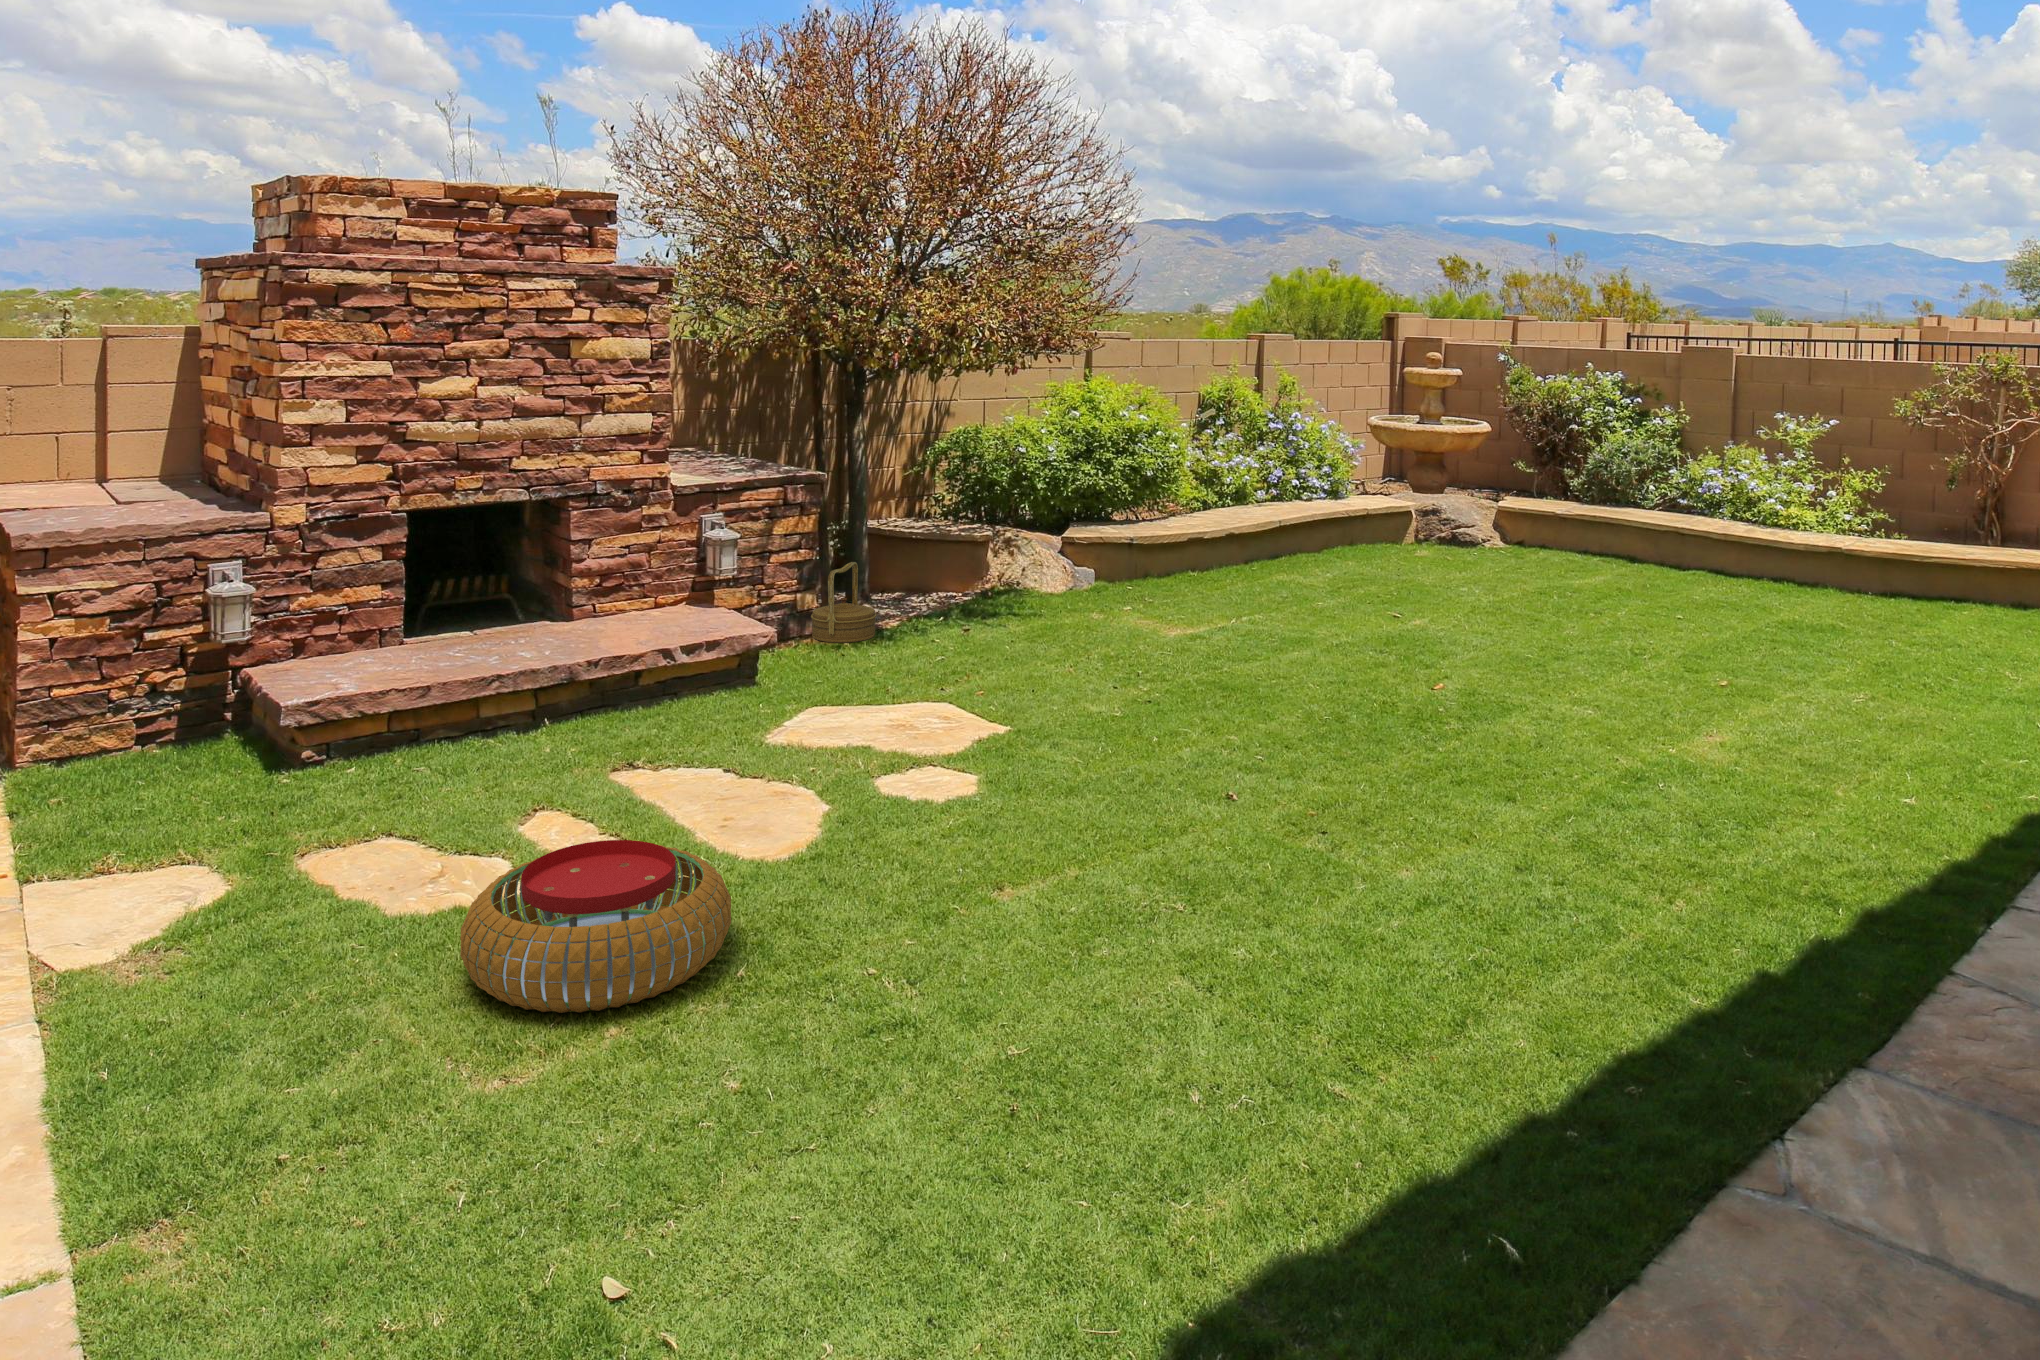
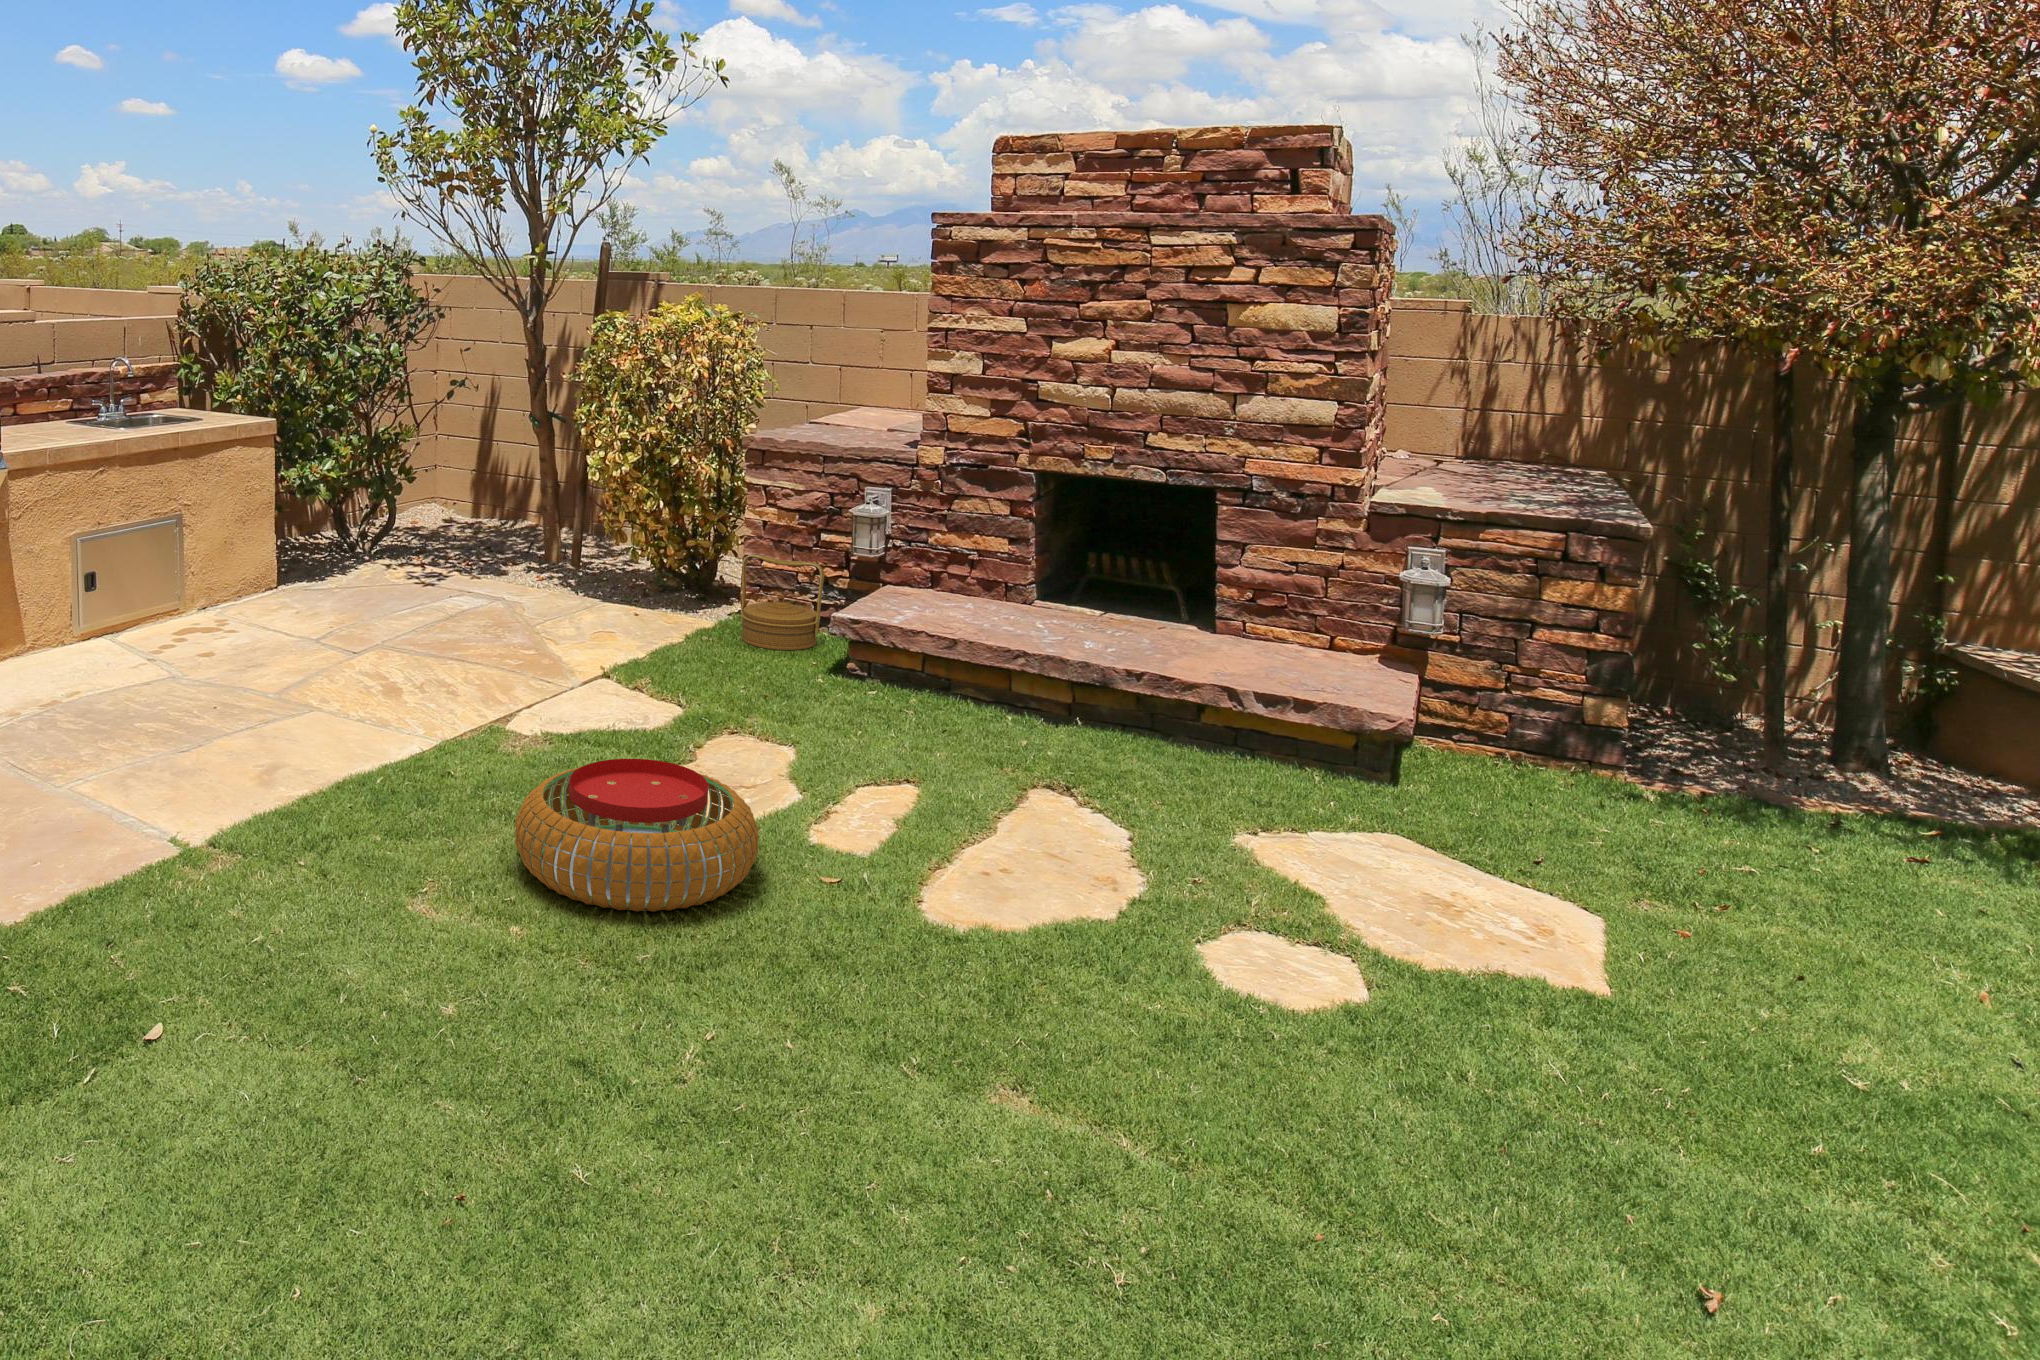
woven basket: present [811,562,876,643] -> present [741,554,824,650]

